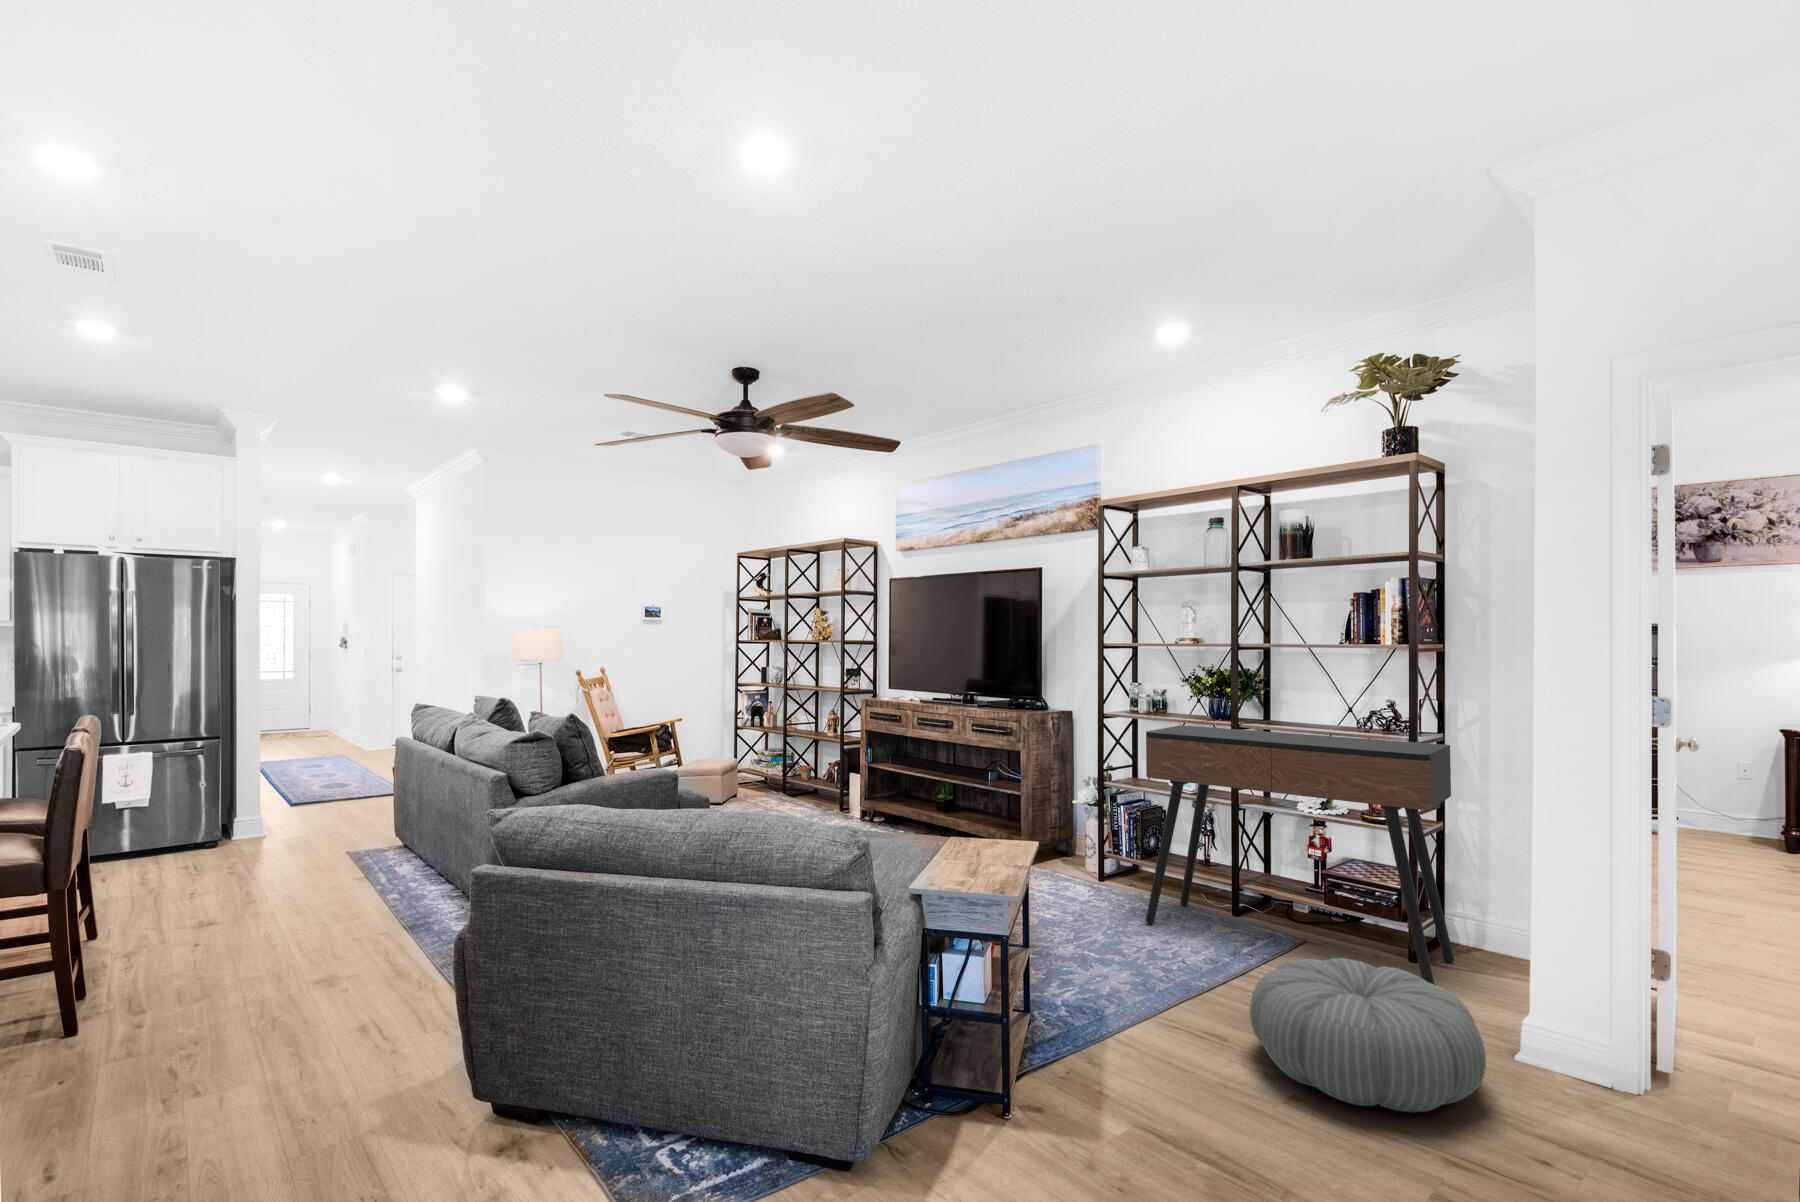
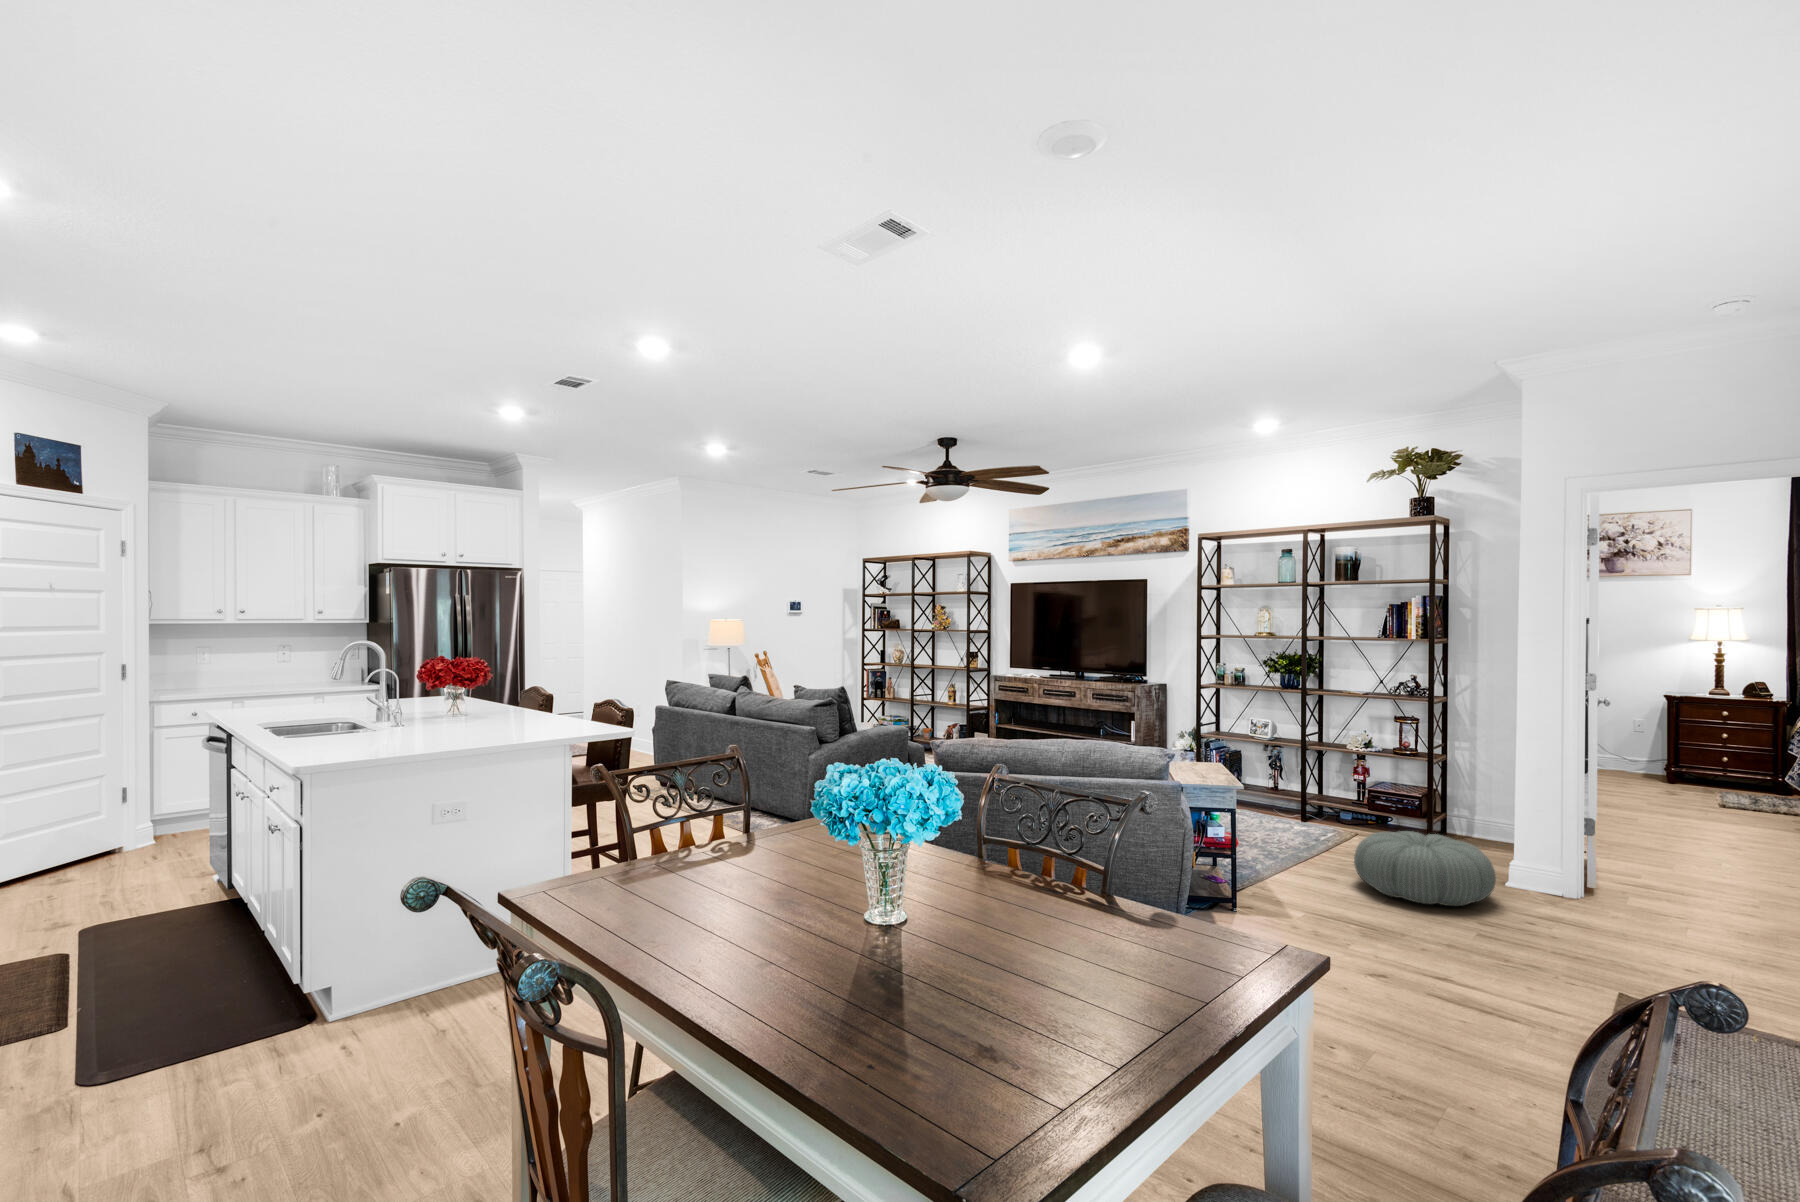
console table: present [1146,725,1454,985] -> none [1251,693,1458,856]

